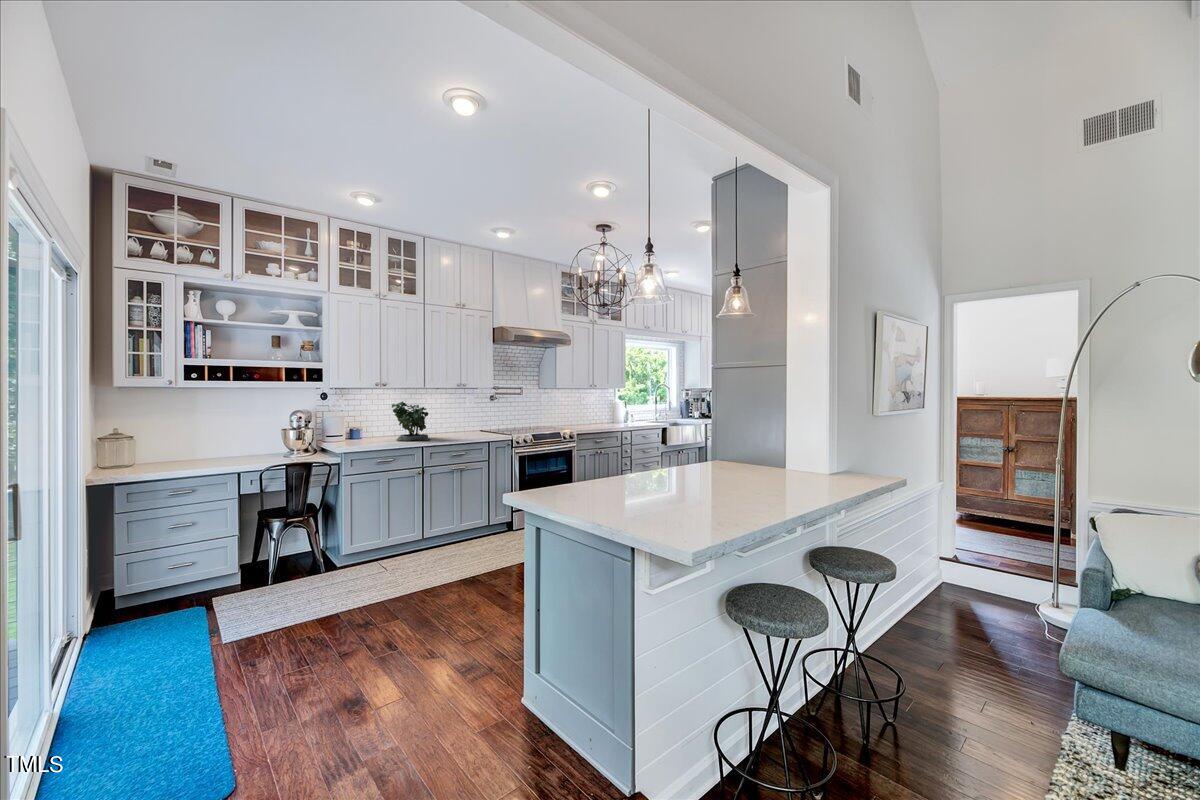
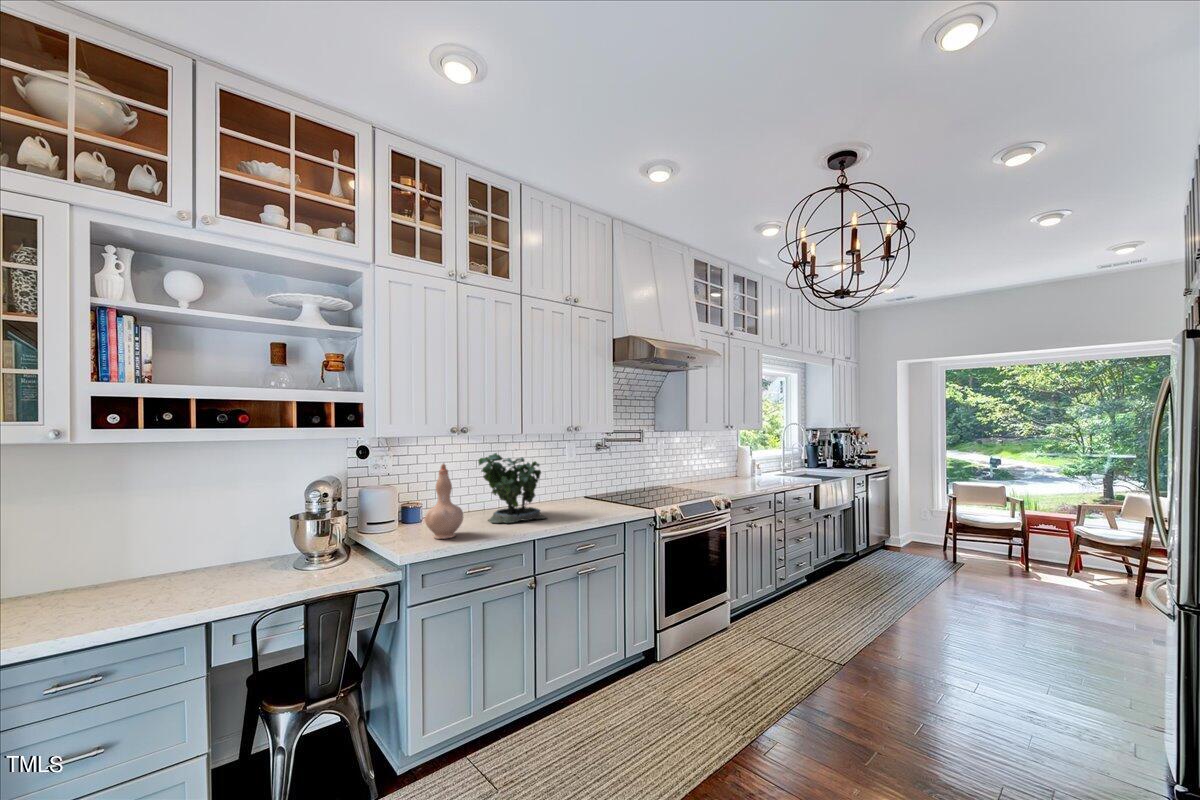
vase: none [354,405,376,445] -> present [425,464,464,539]

